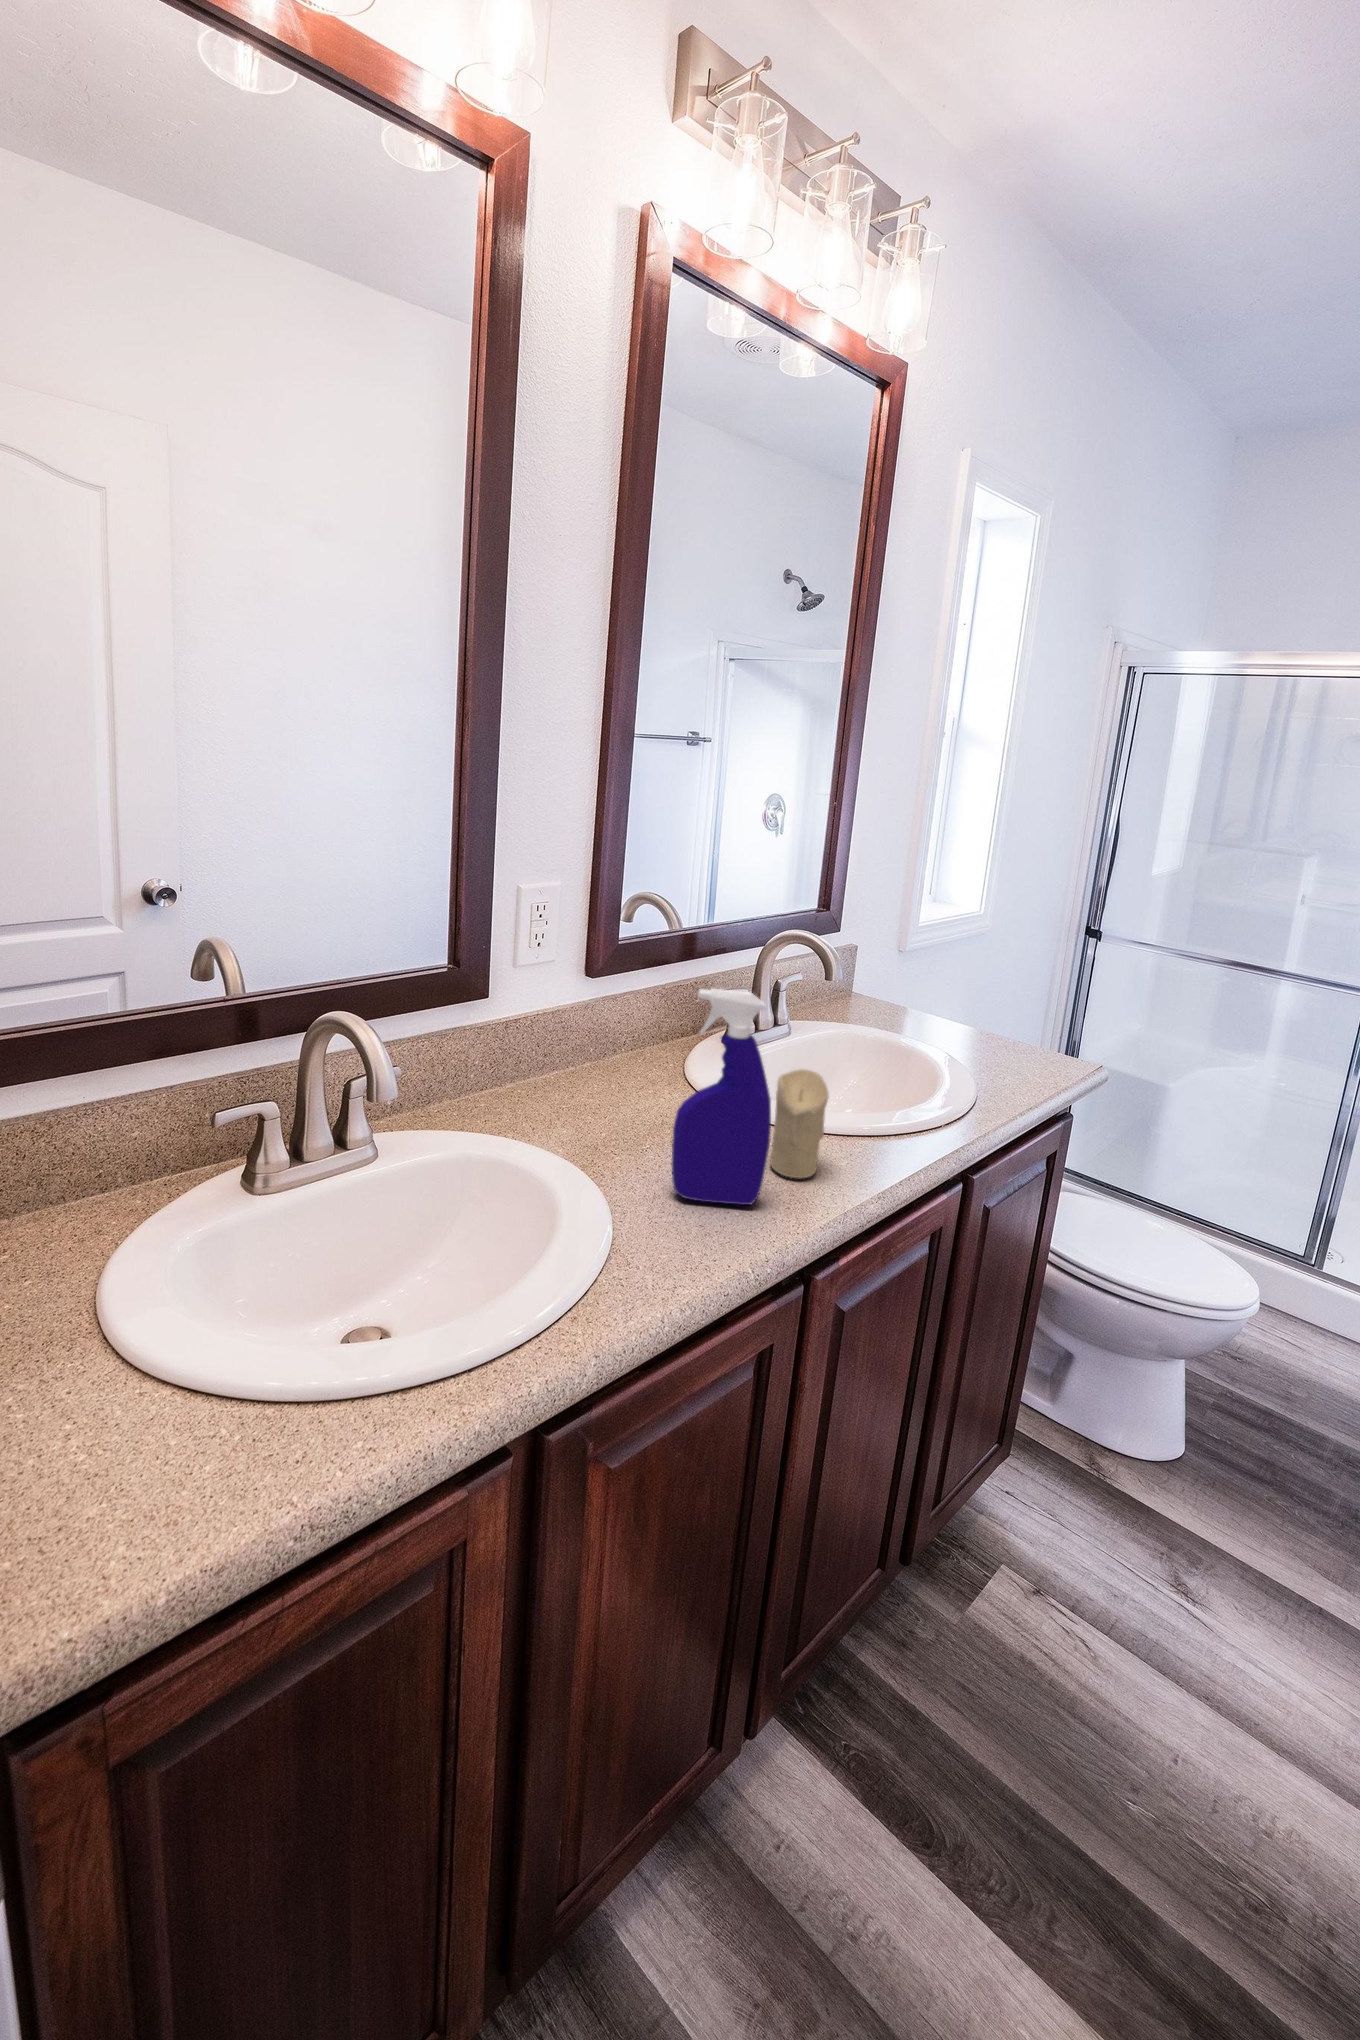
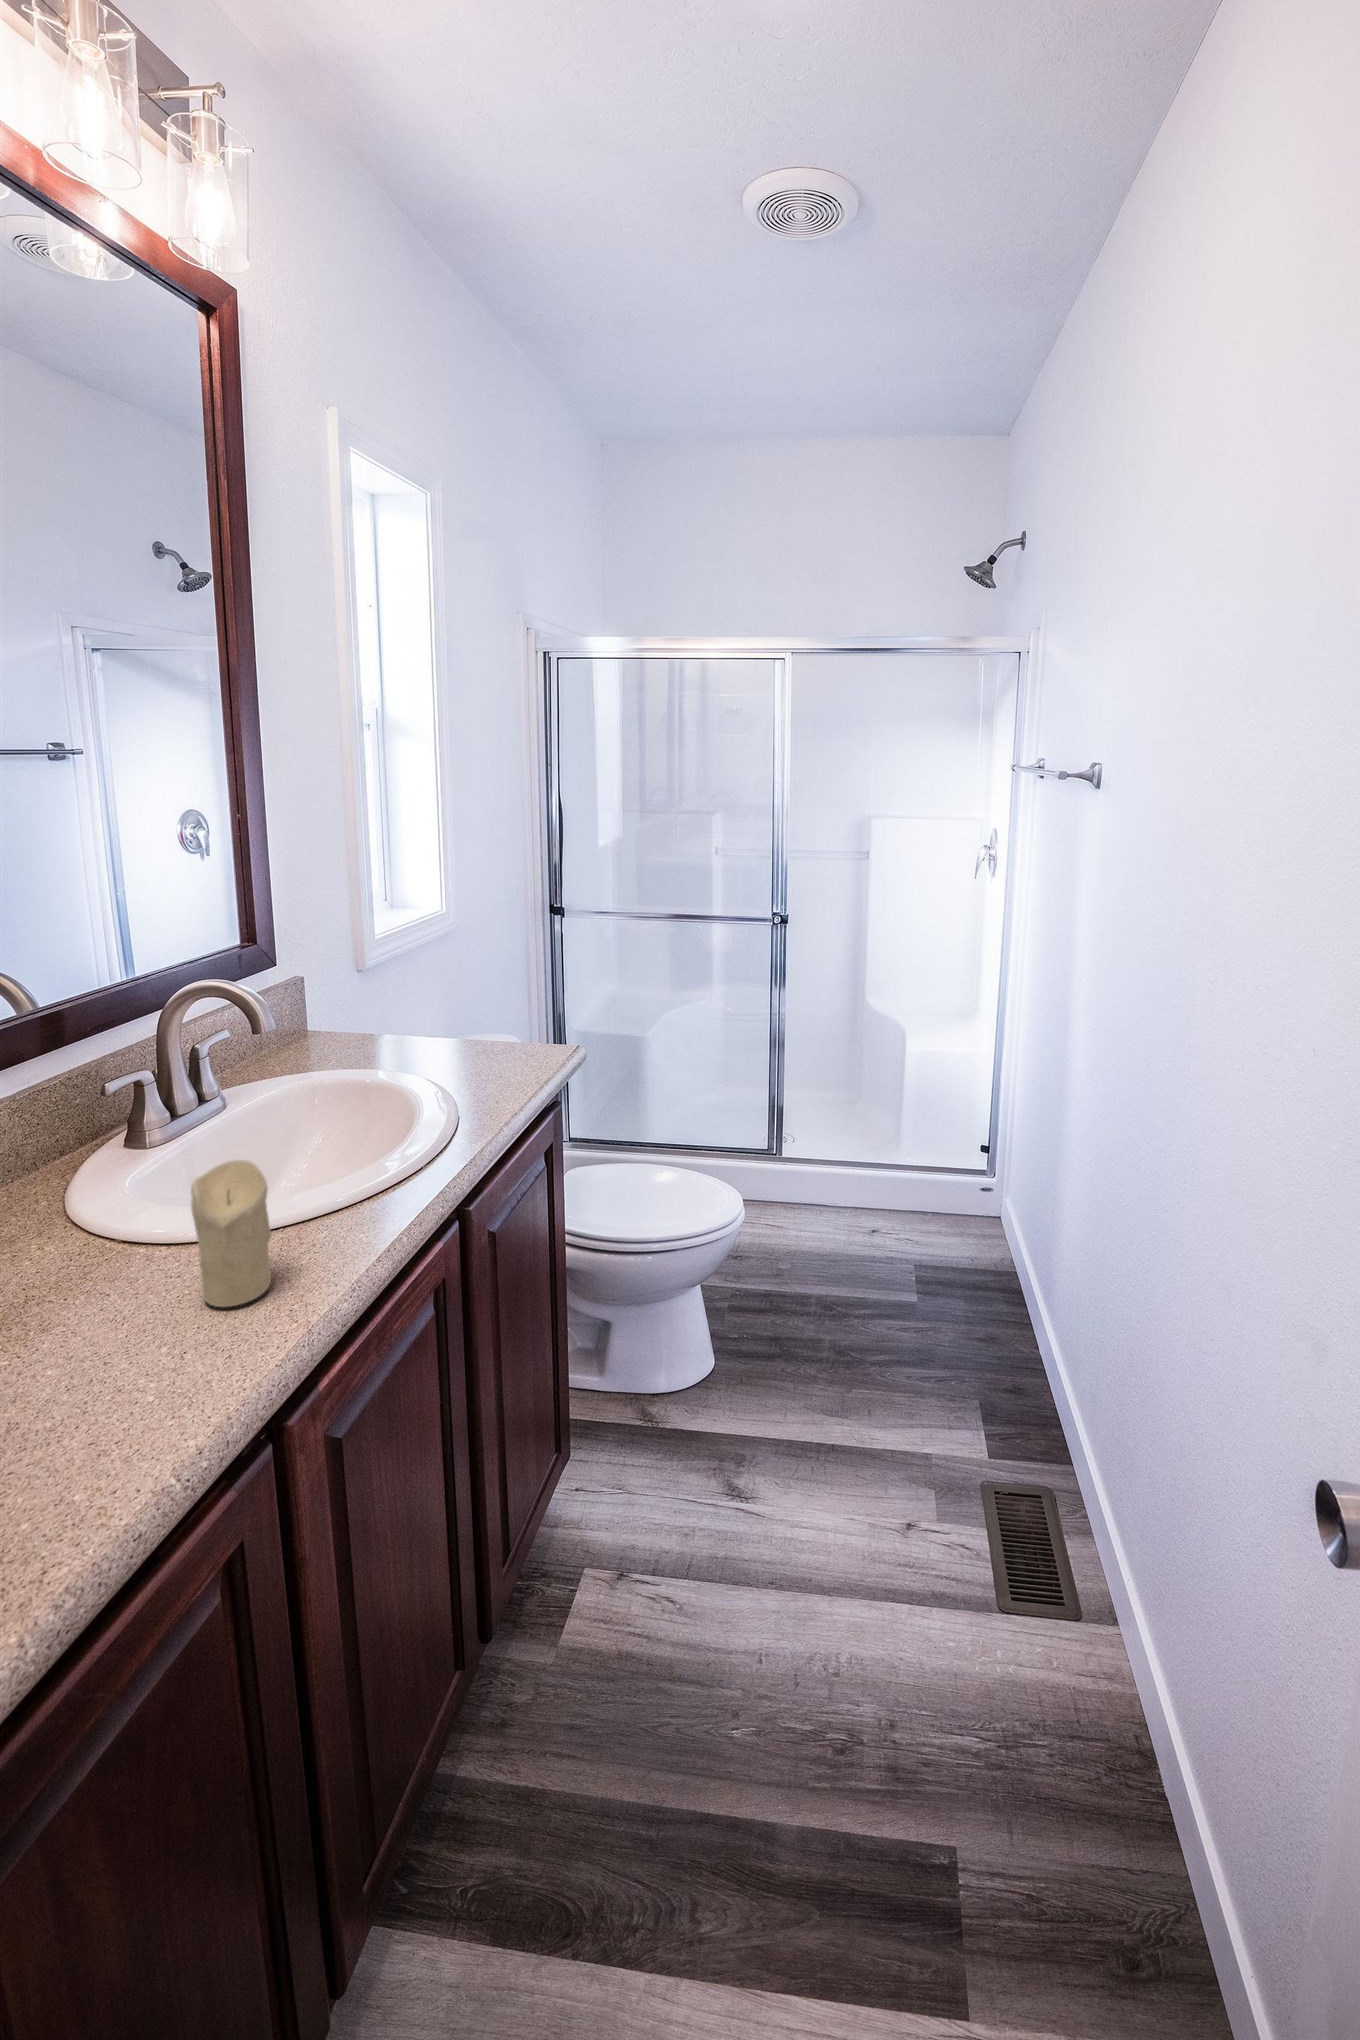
spray bottle: present [672,988,771,1205] -> none [19,1092,189,1409]

